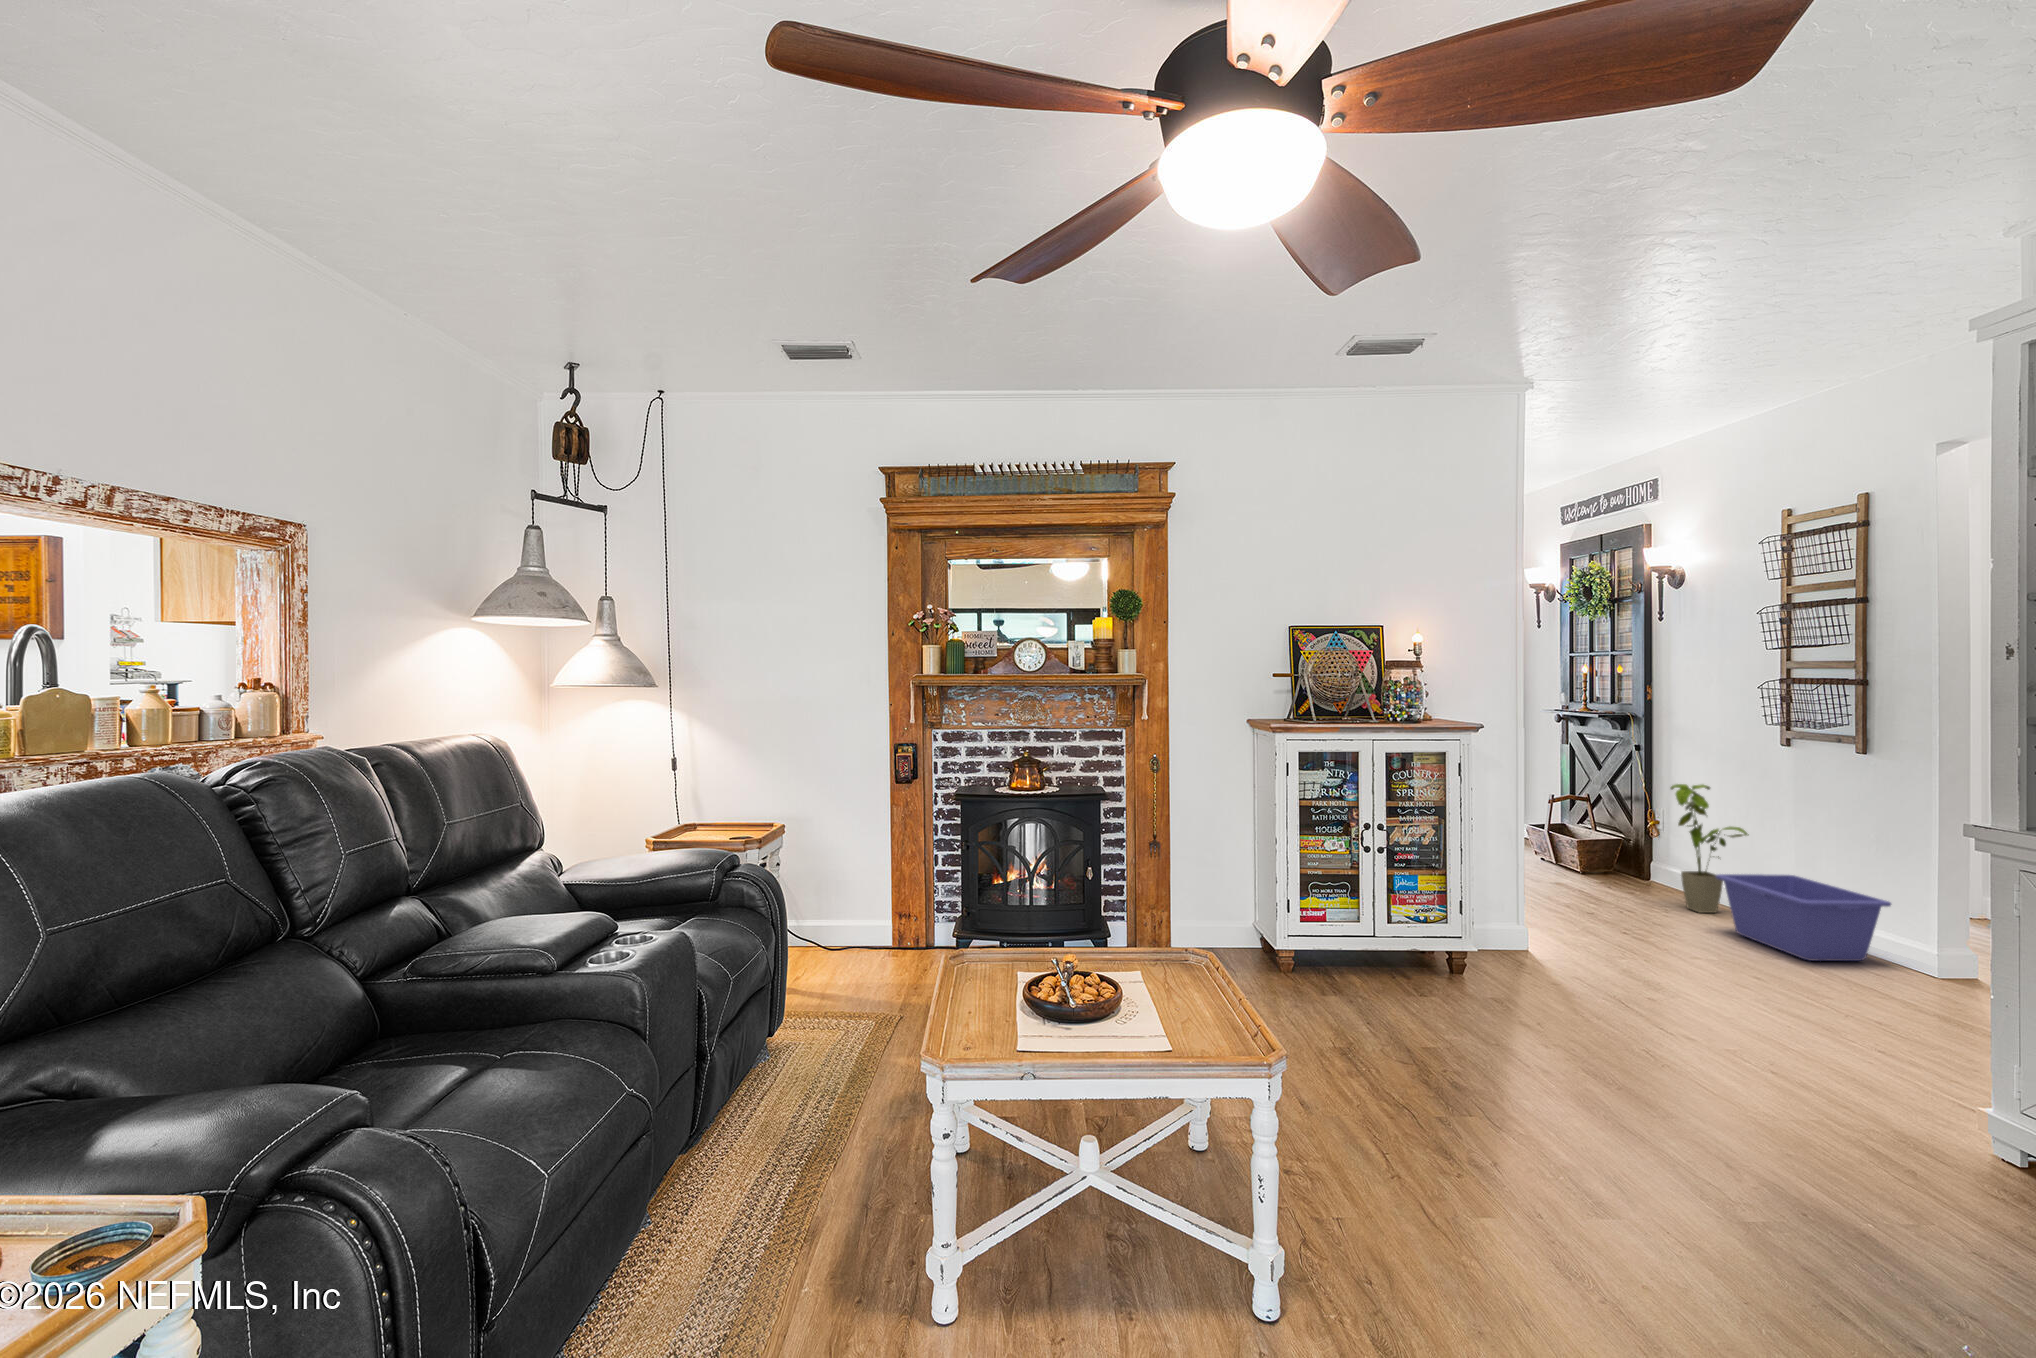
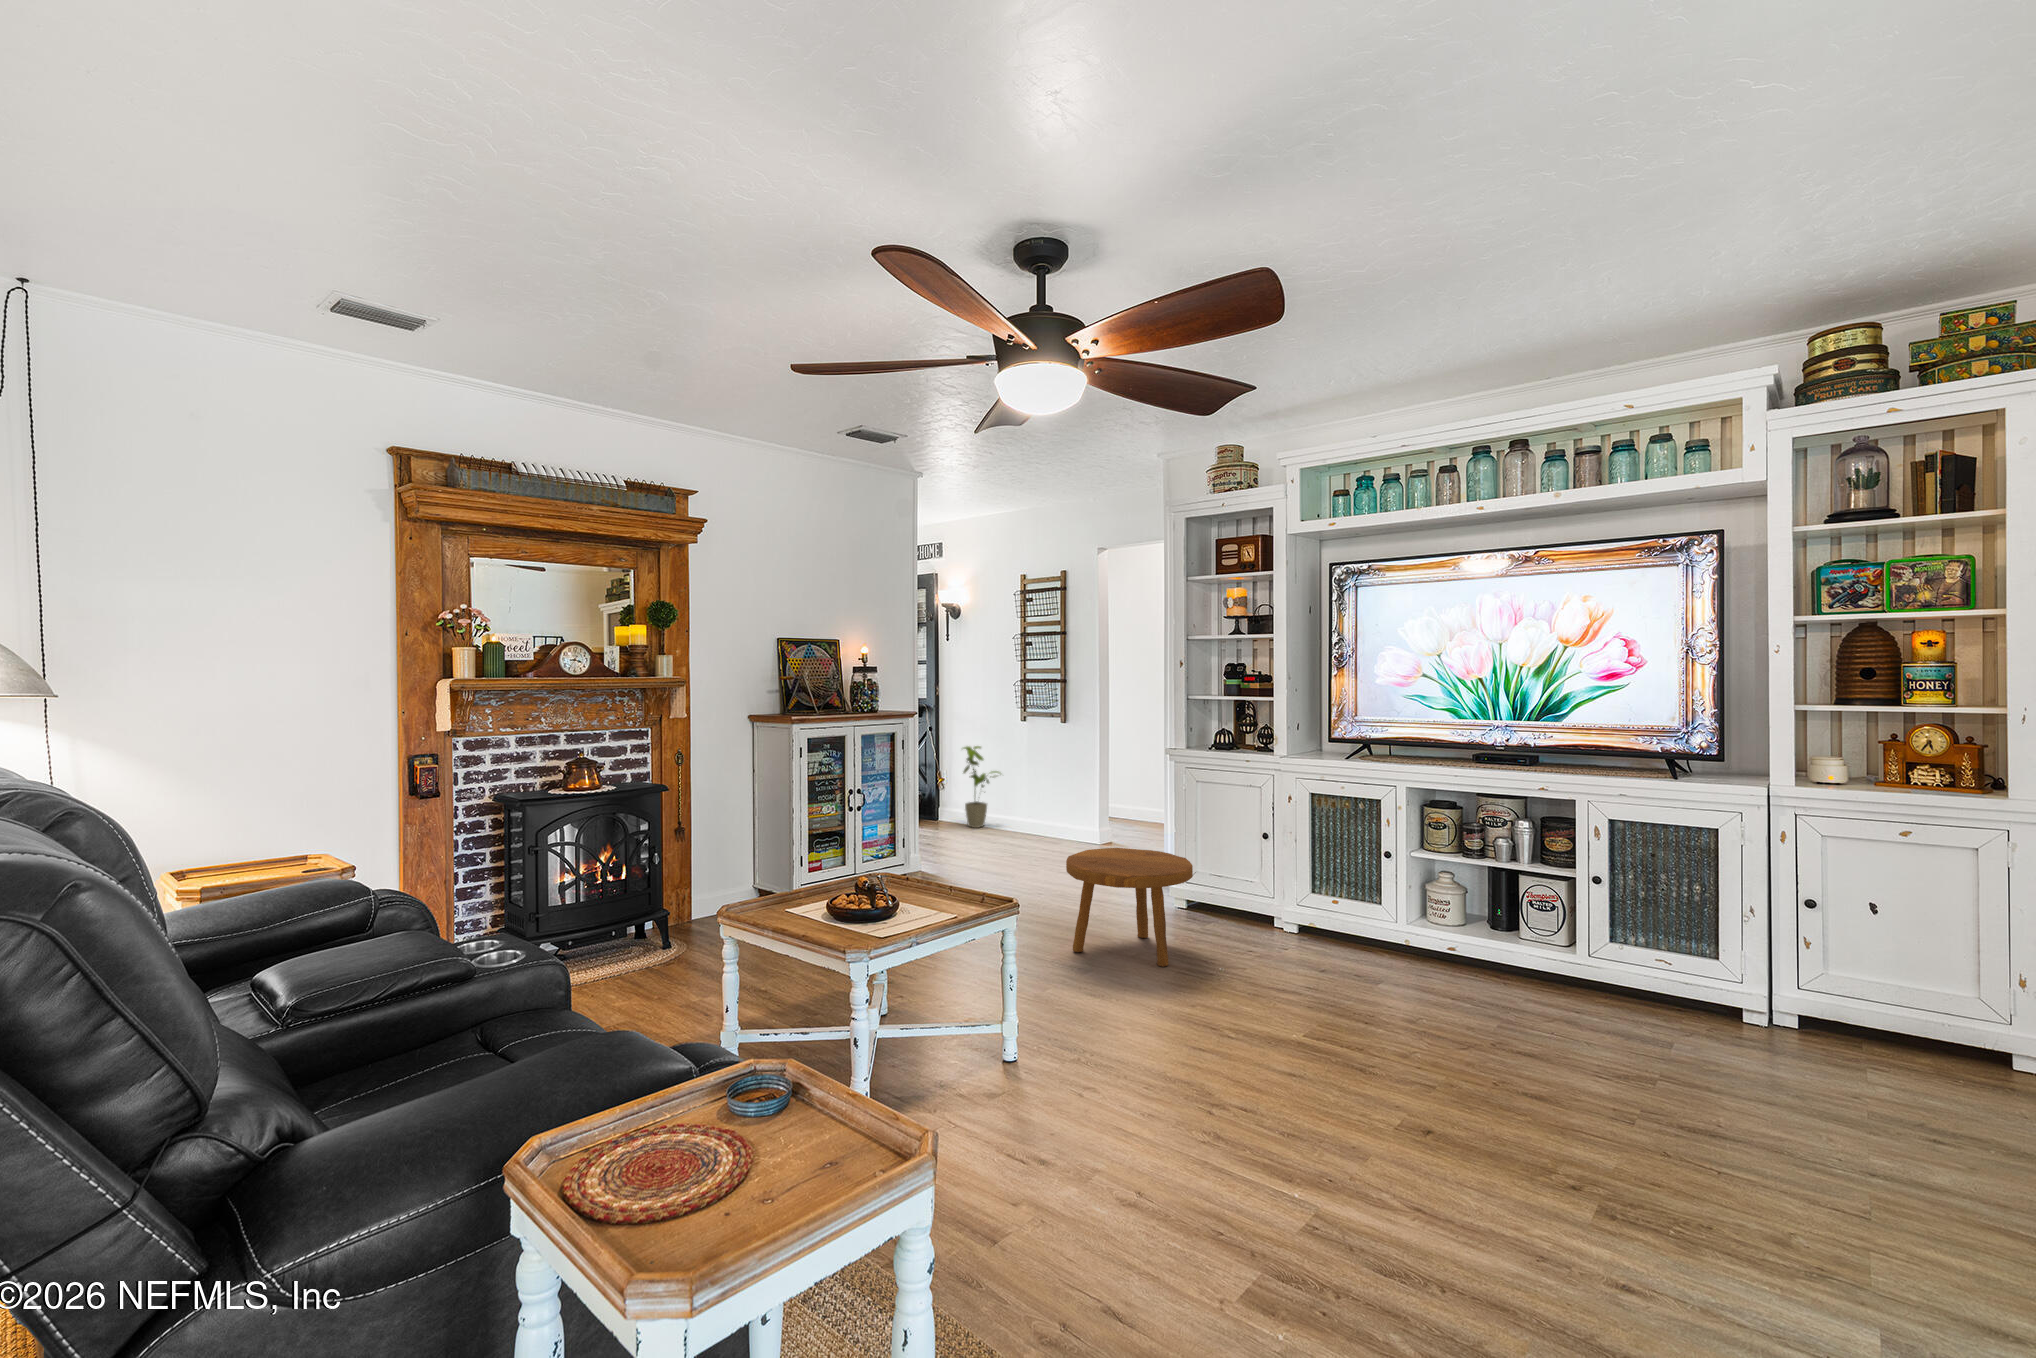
storage bin: present [1716,874,1891,961] -> none [995,796,1079,844]
footstool: none [1596,975,1899,1244] -> present [1066,848,1193,967]

